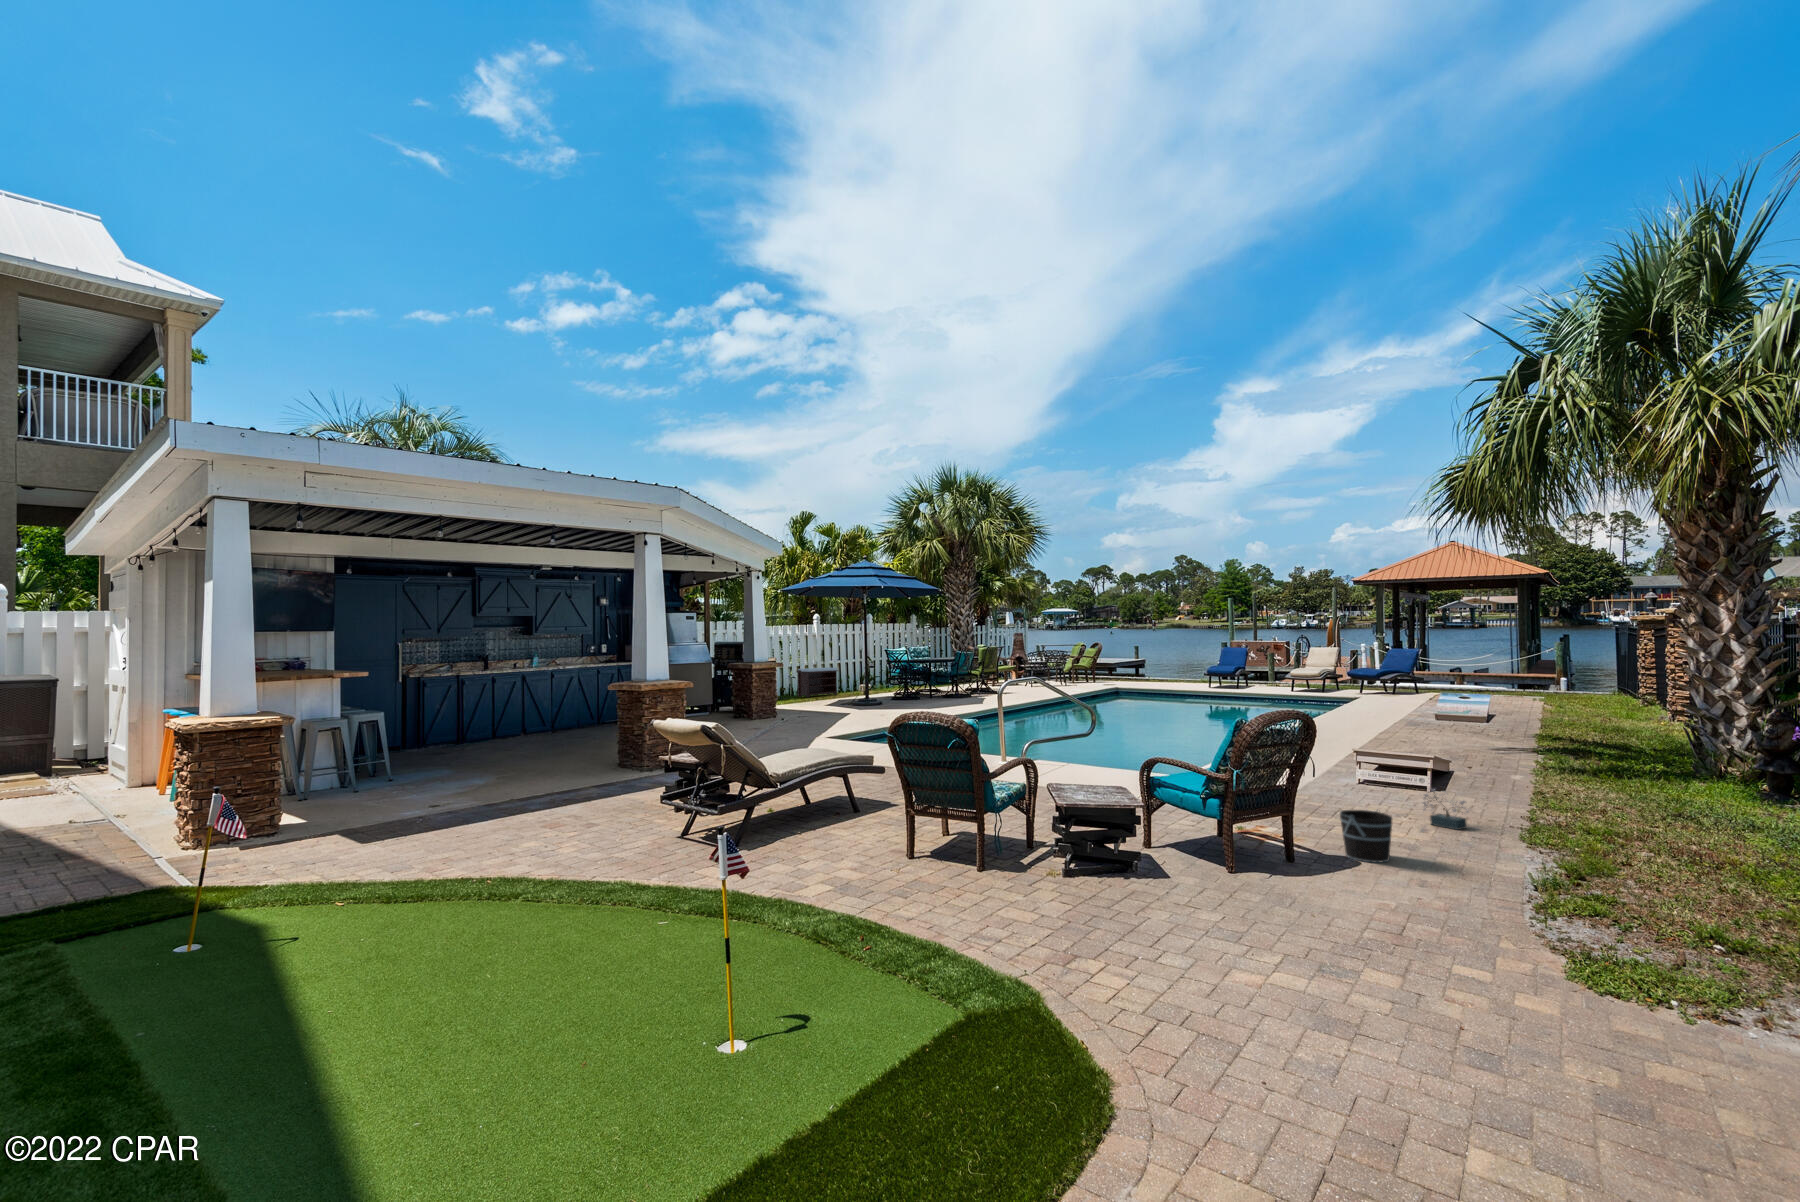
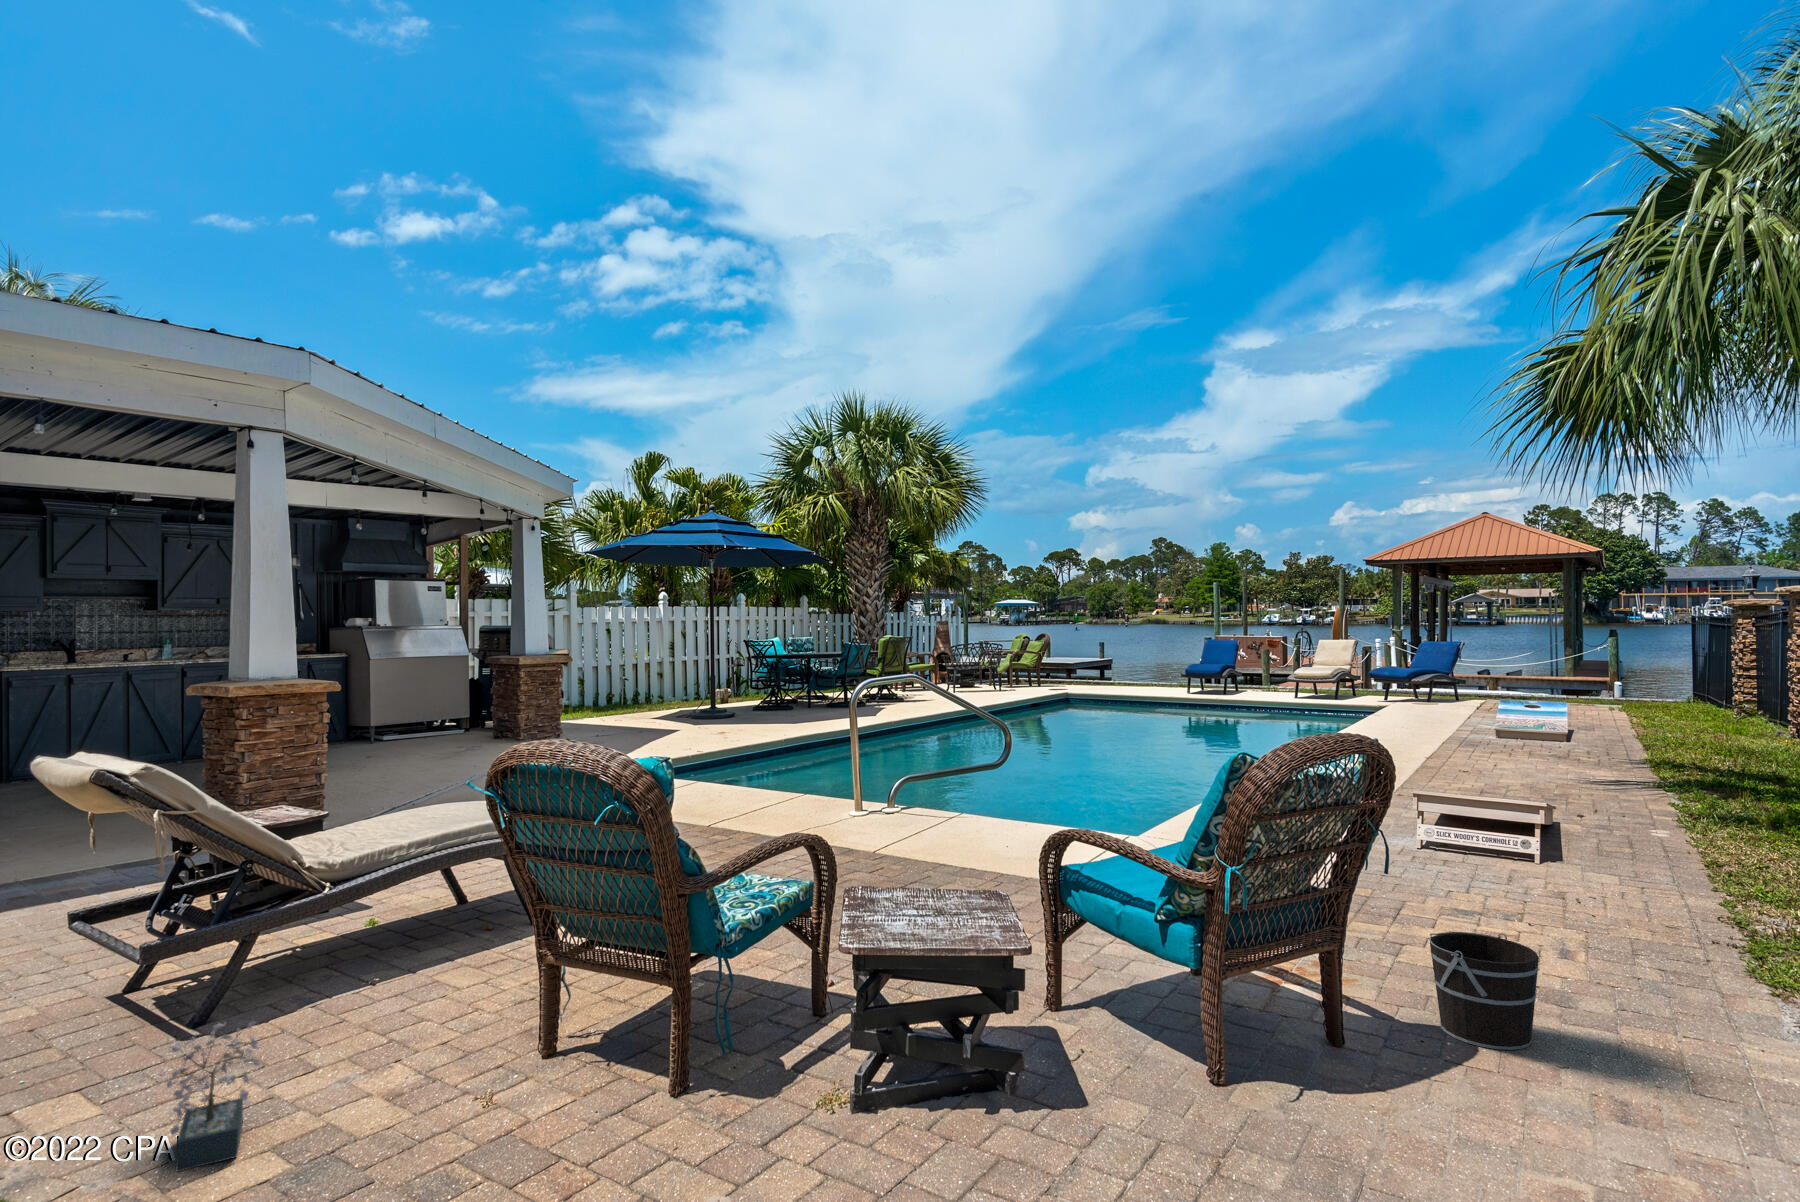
bench: present [797,668,838,697] -> none [629,666,690,706]
decorative plant: present [1423,789,1468,830] -> present [160,1020,261,1172]

